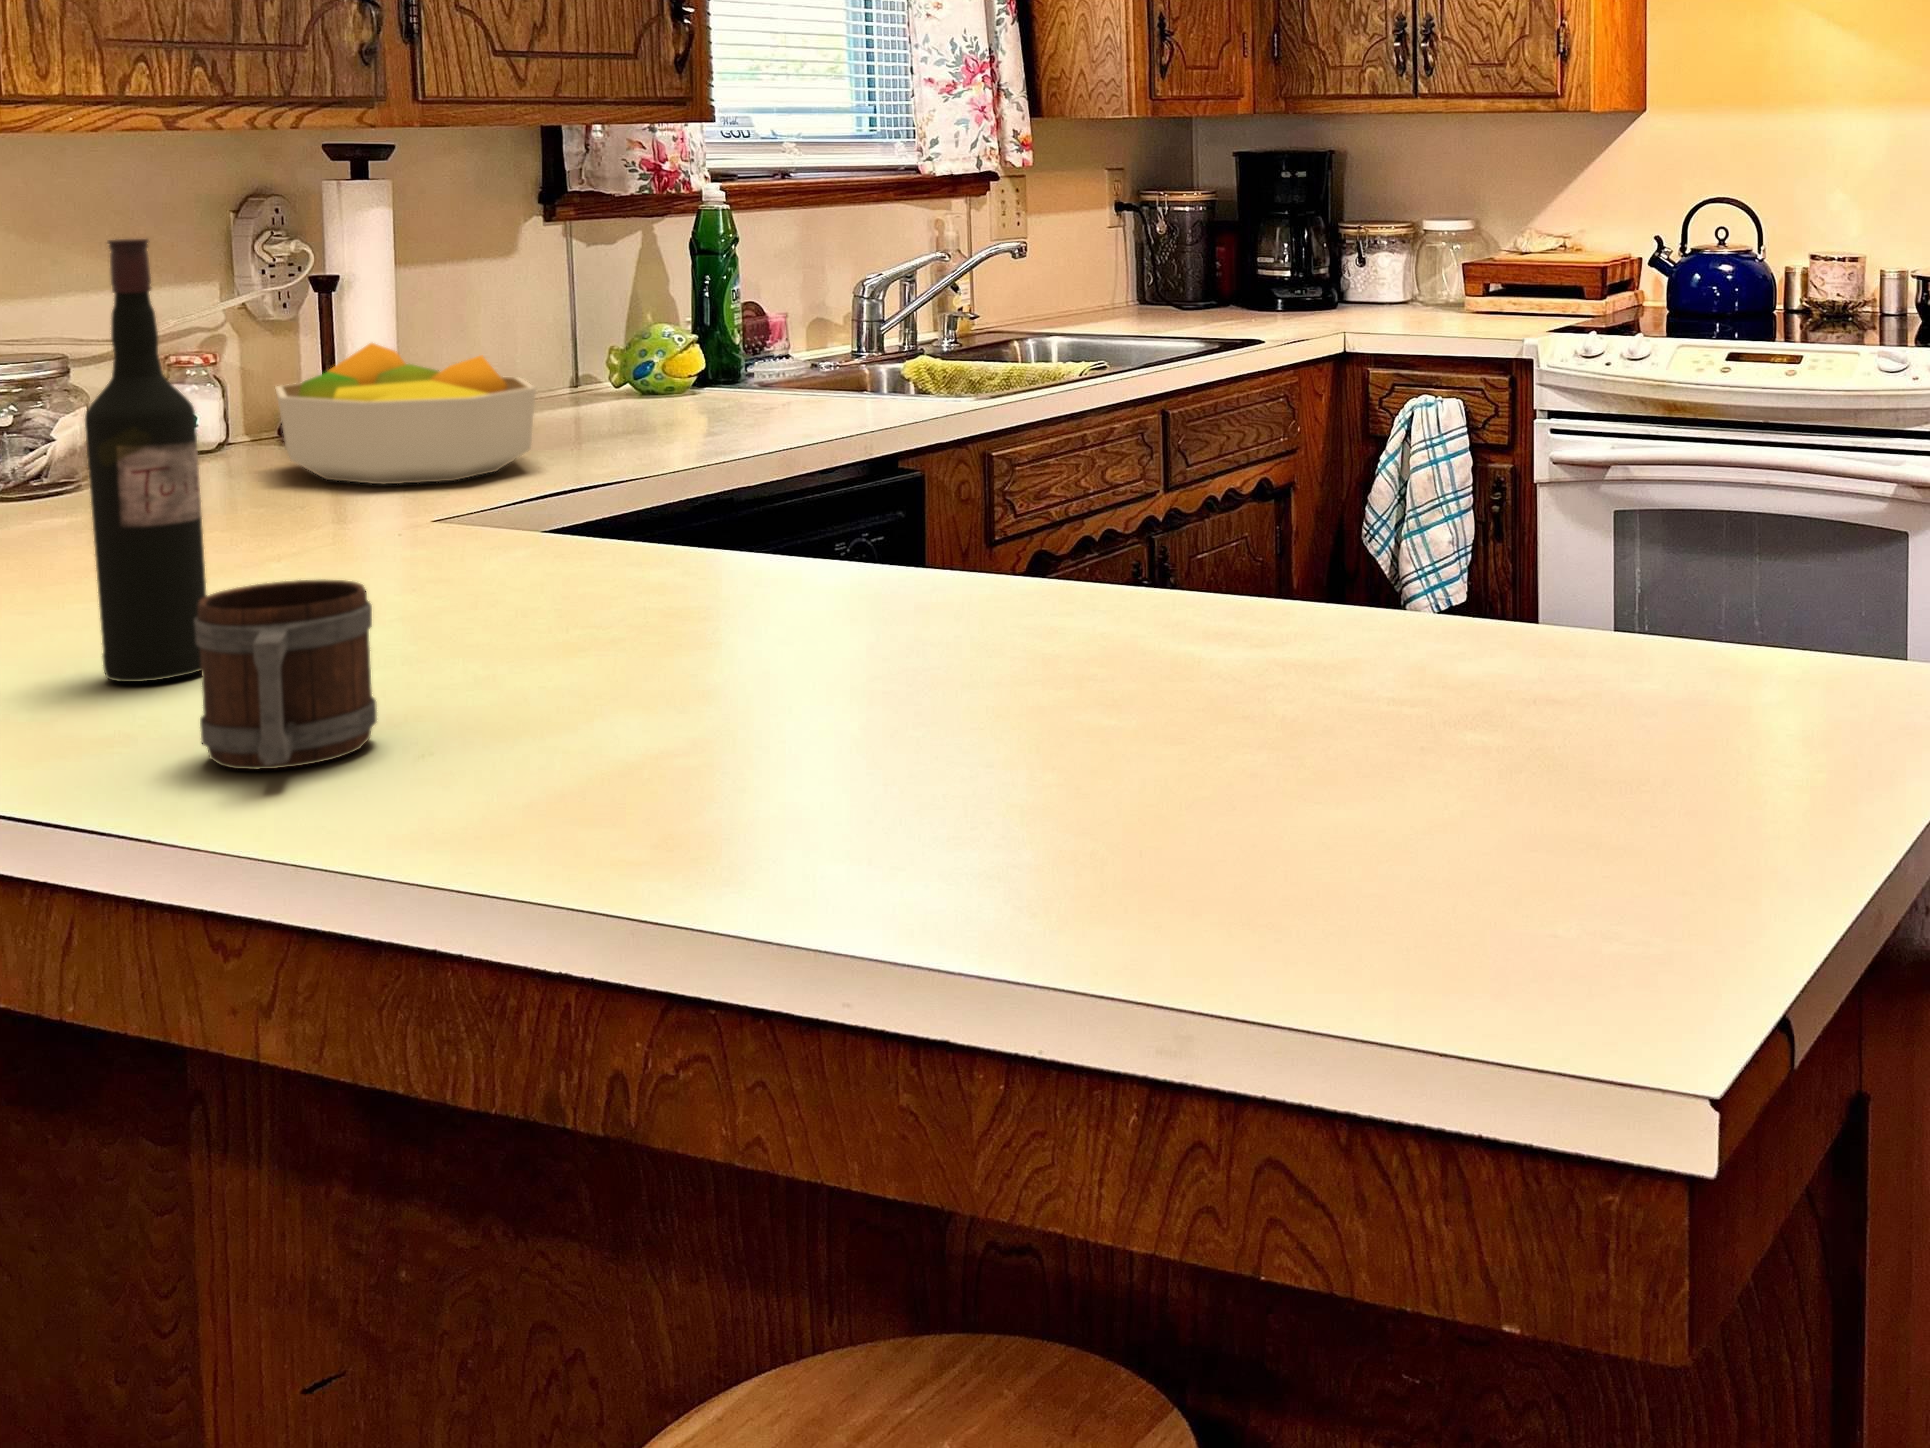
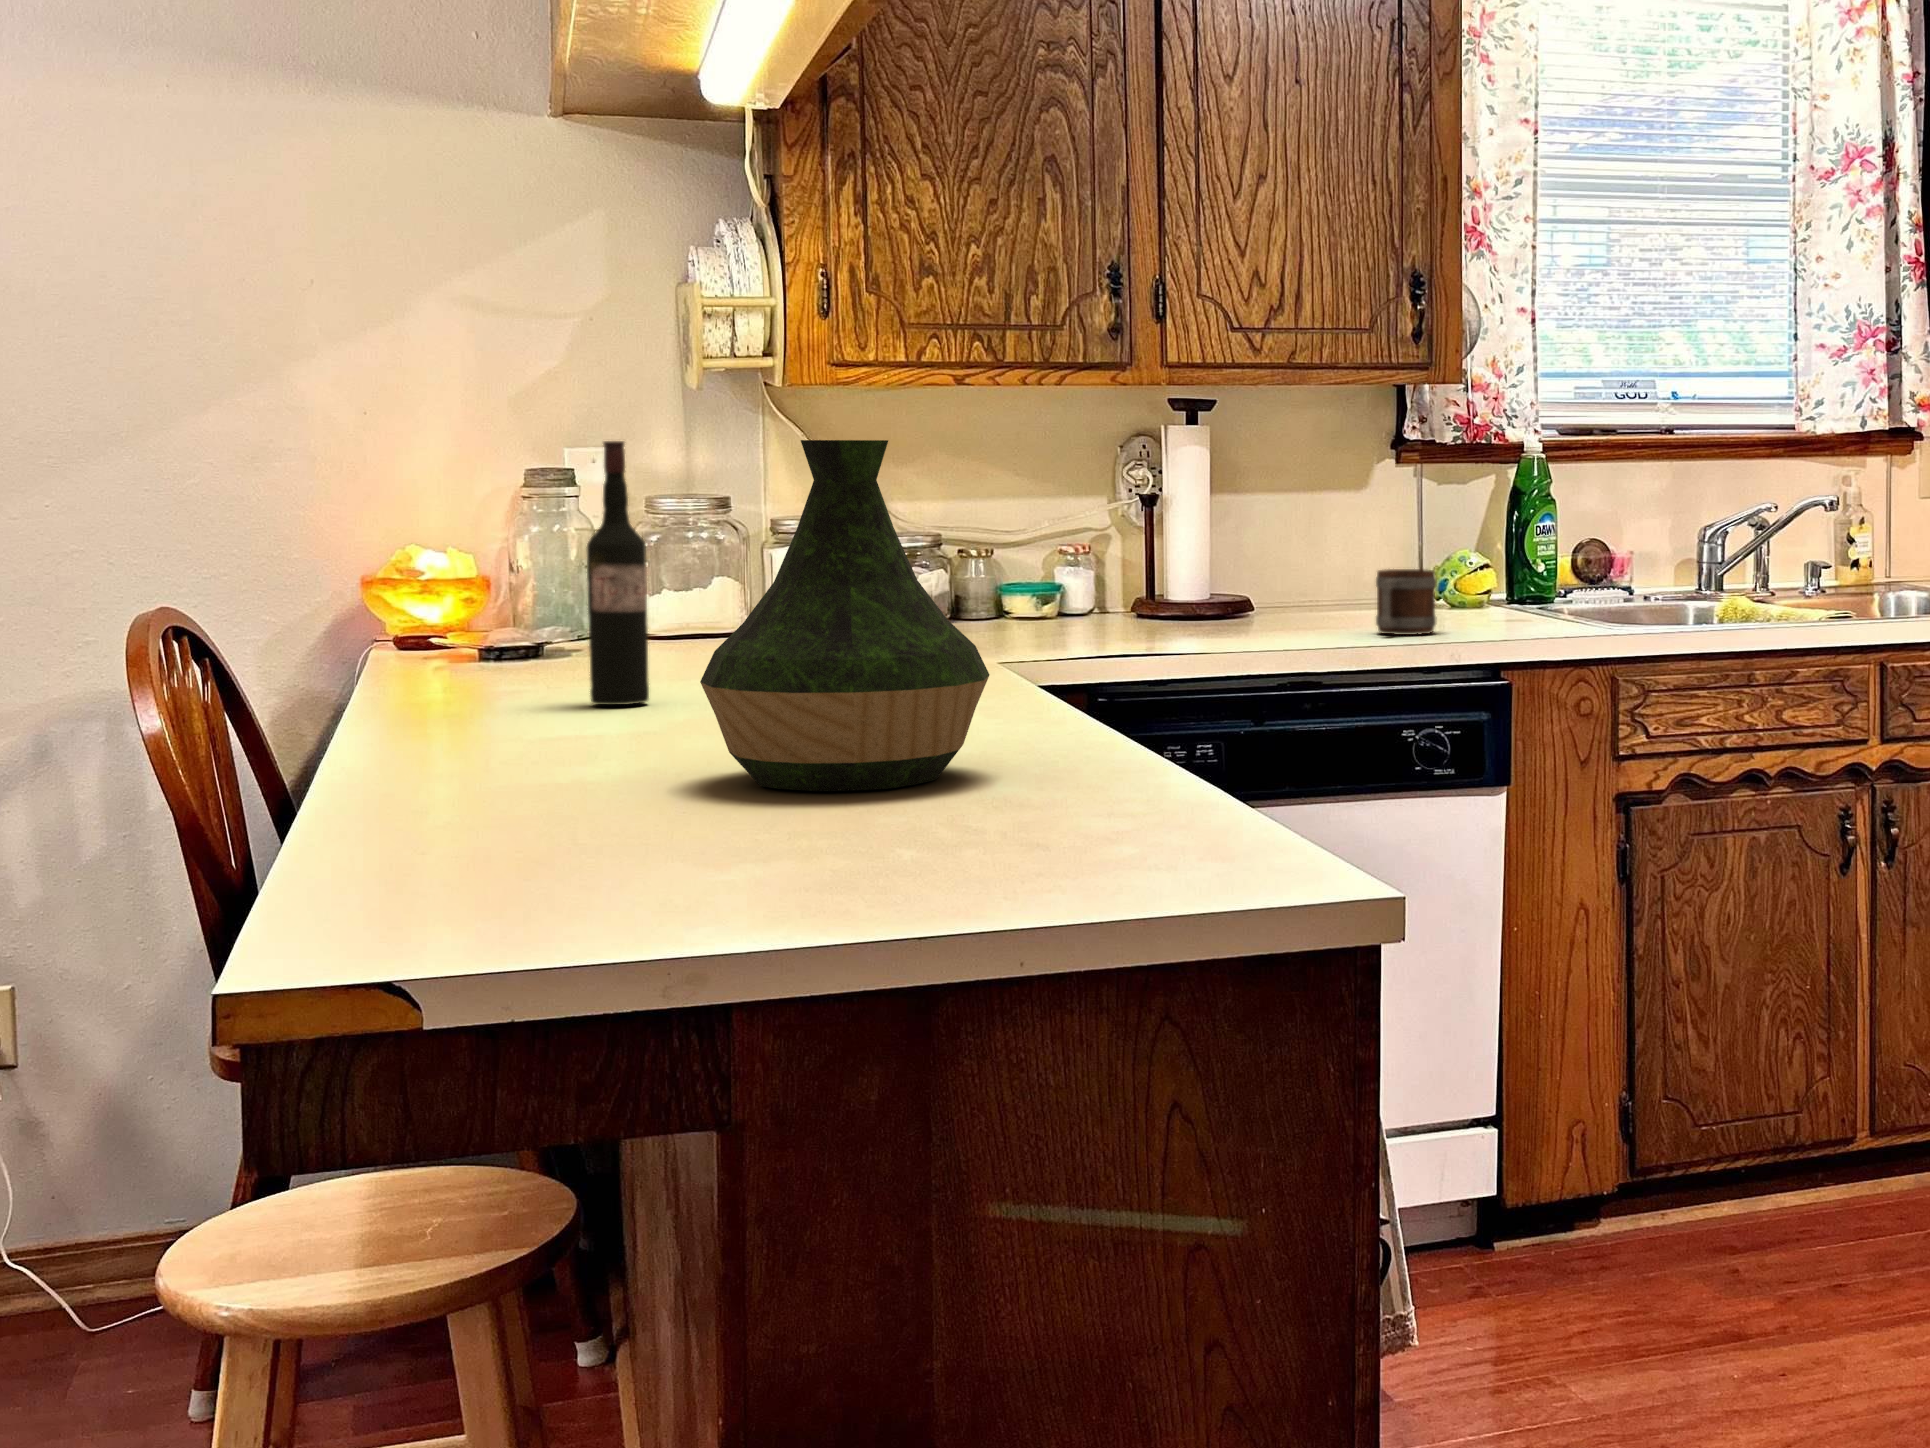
vase: none [948,235,1356,758] -> present [700,440,989,791]
fruit bowl: present [276,343,536,484] -> none [1029,545,1203,645]
mug: present [195,580,377,769] -> present [1376,569,1437,635]

